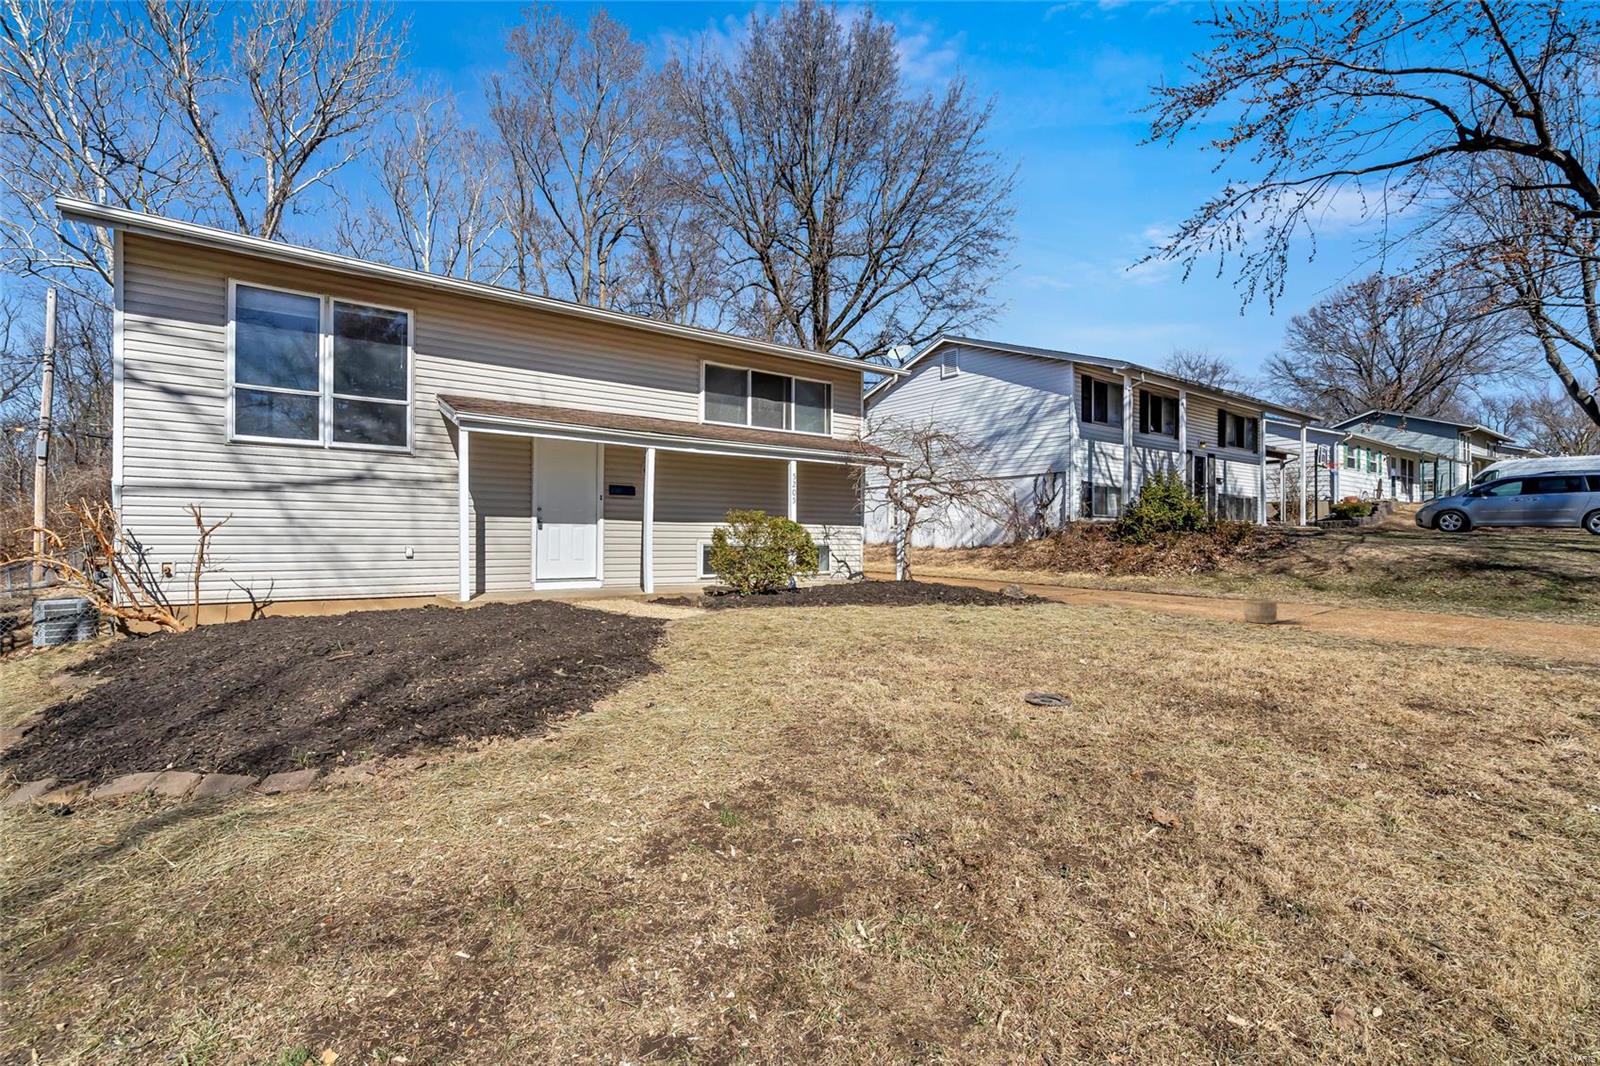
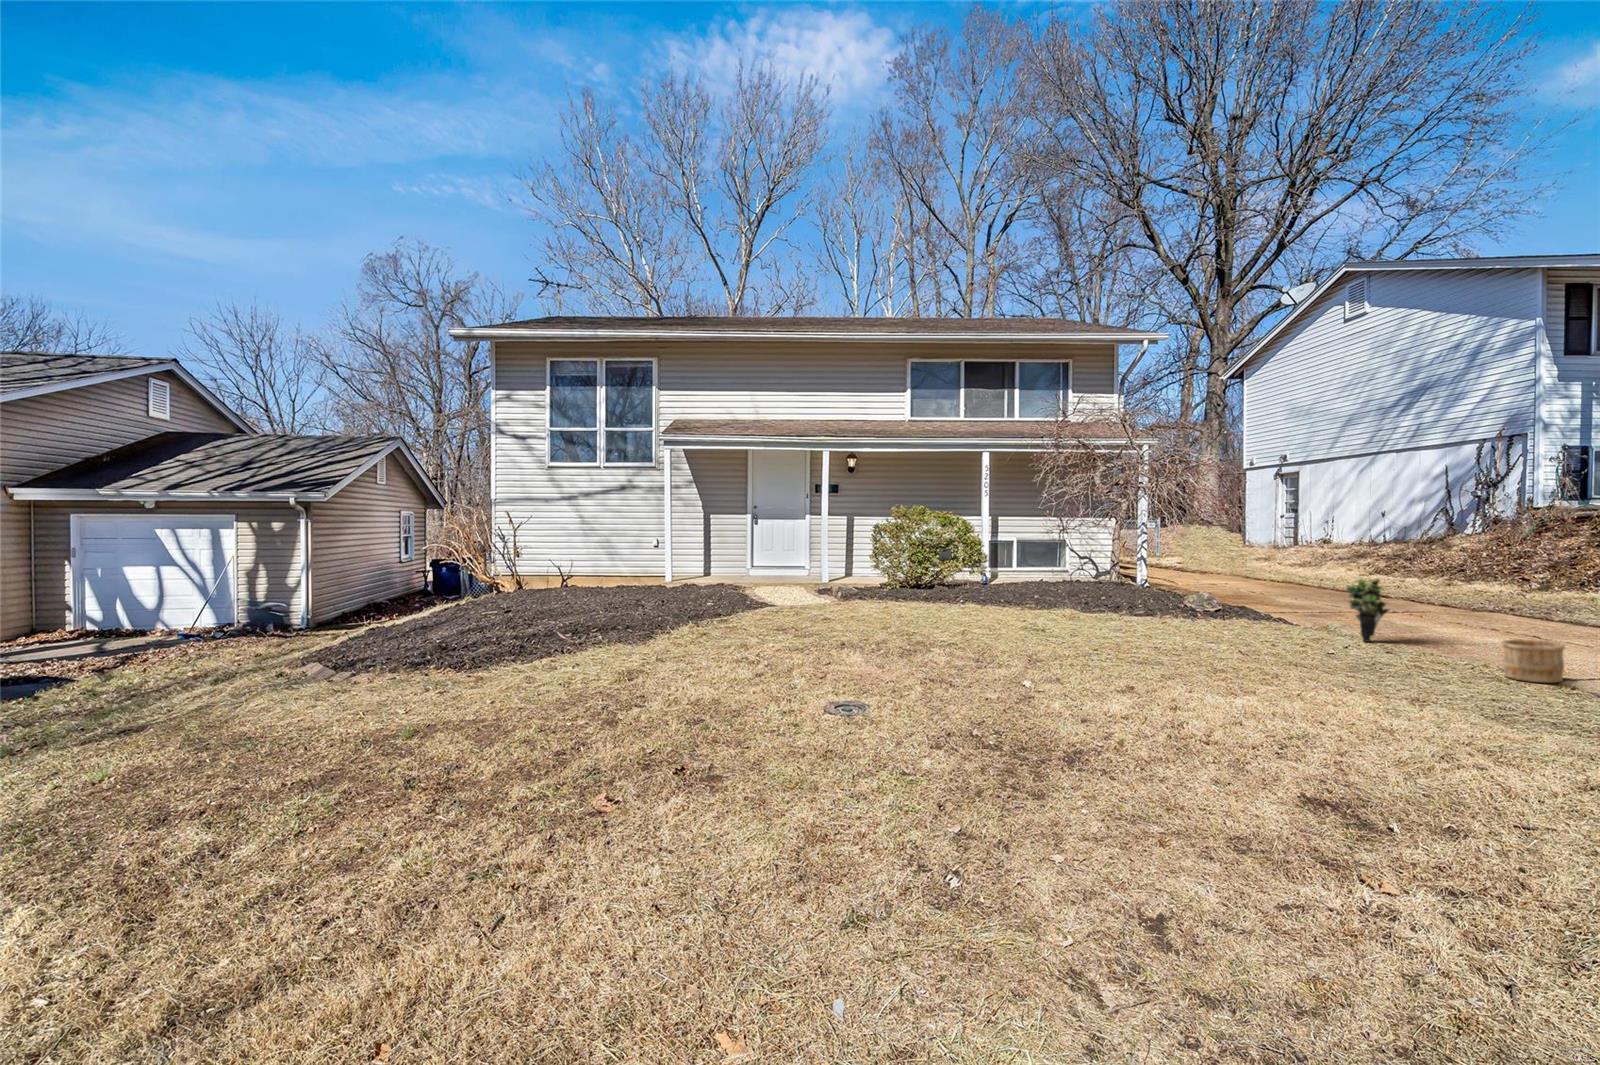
potted plant: none [1121,566,1150,611] -> present [1346,578,1389,642]

